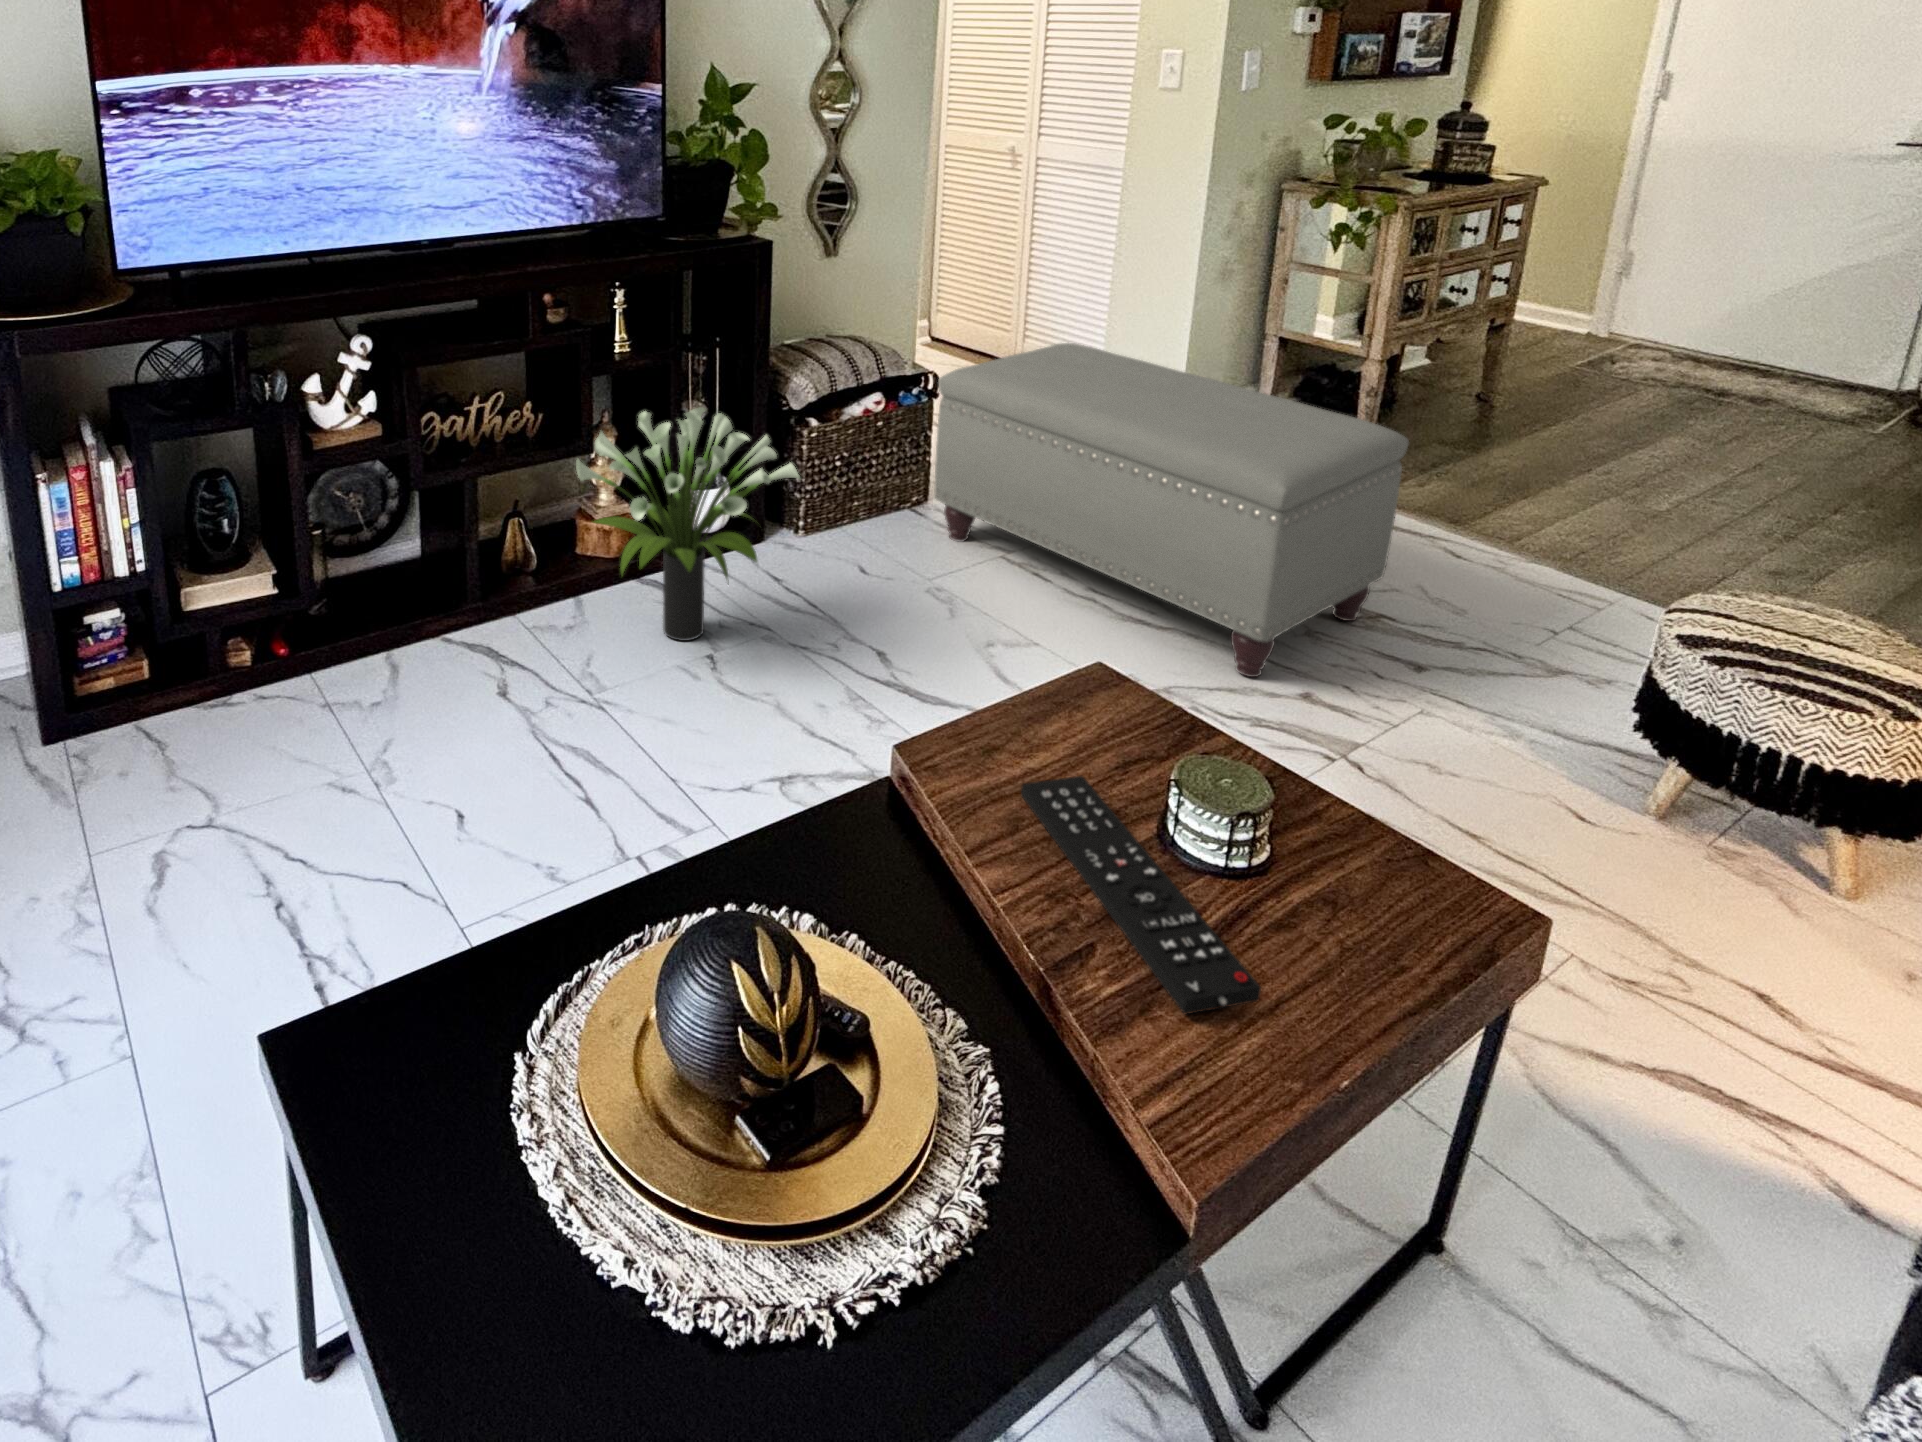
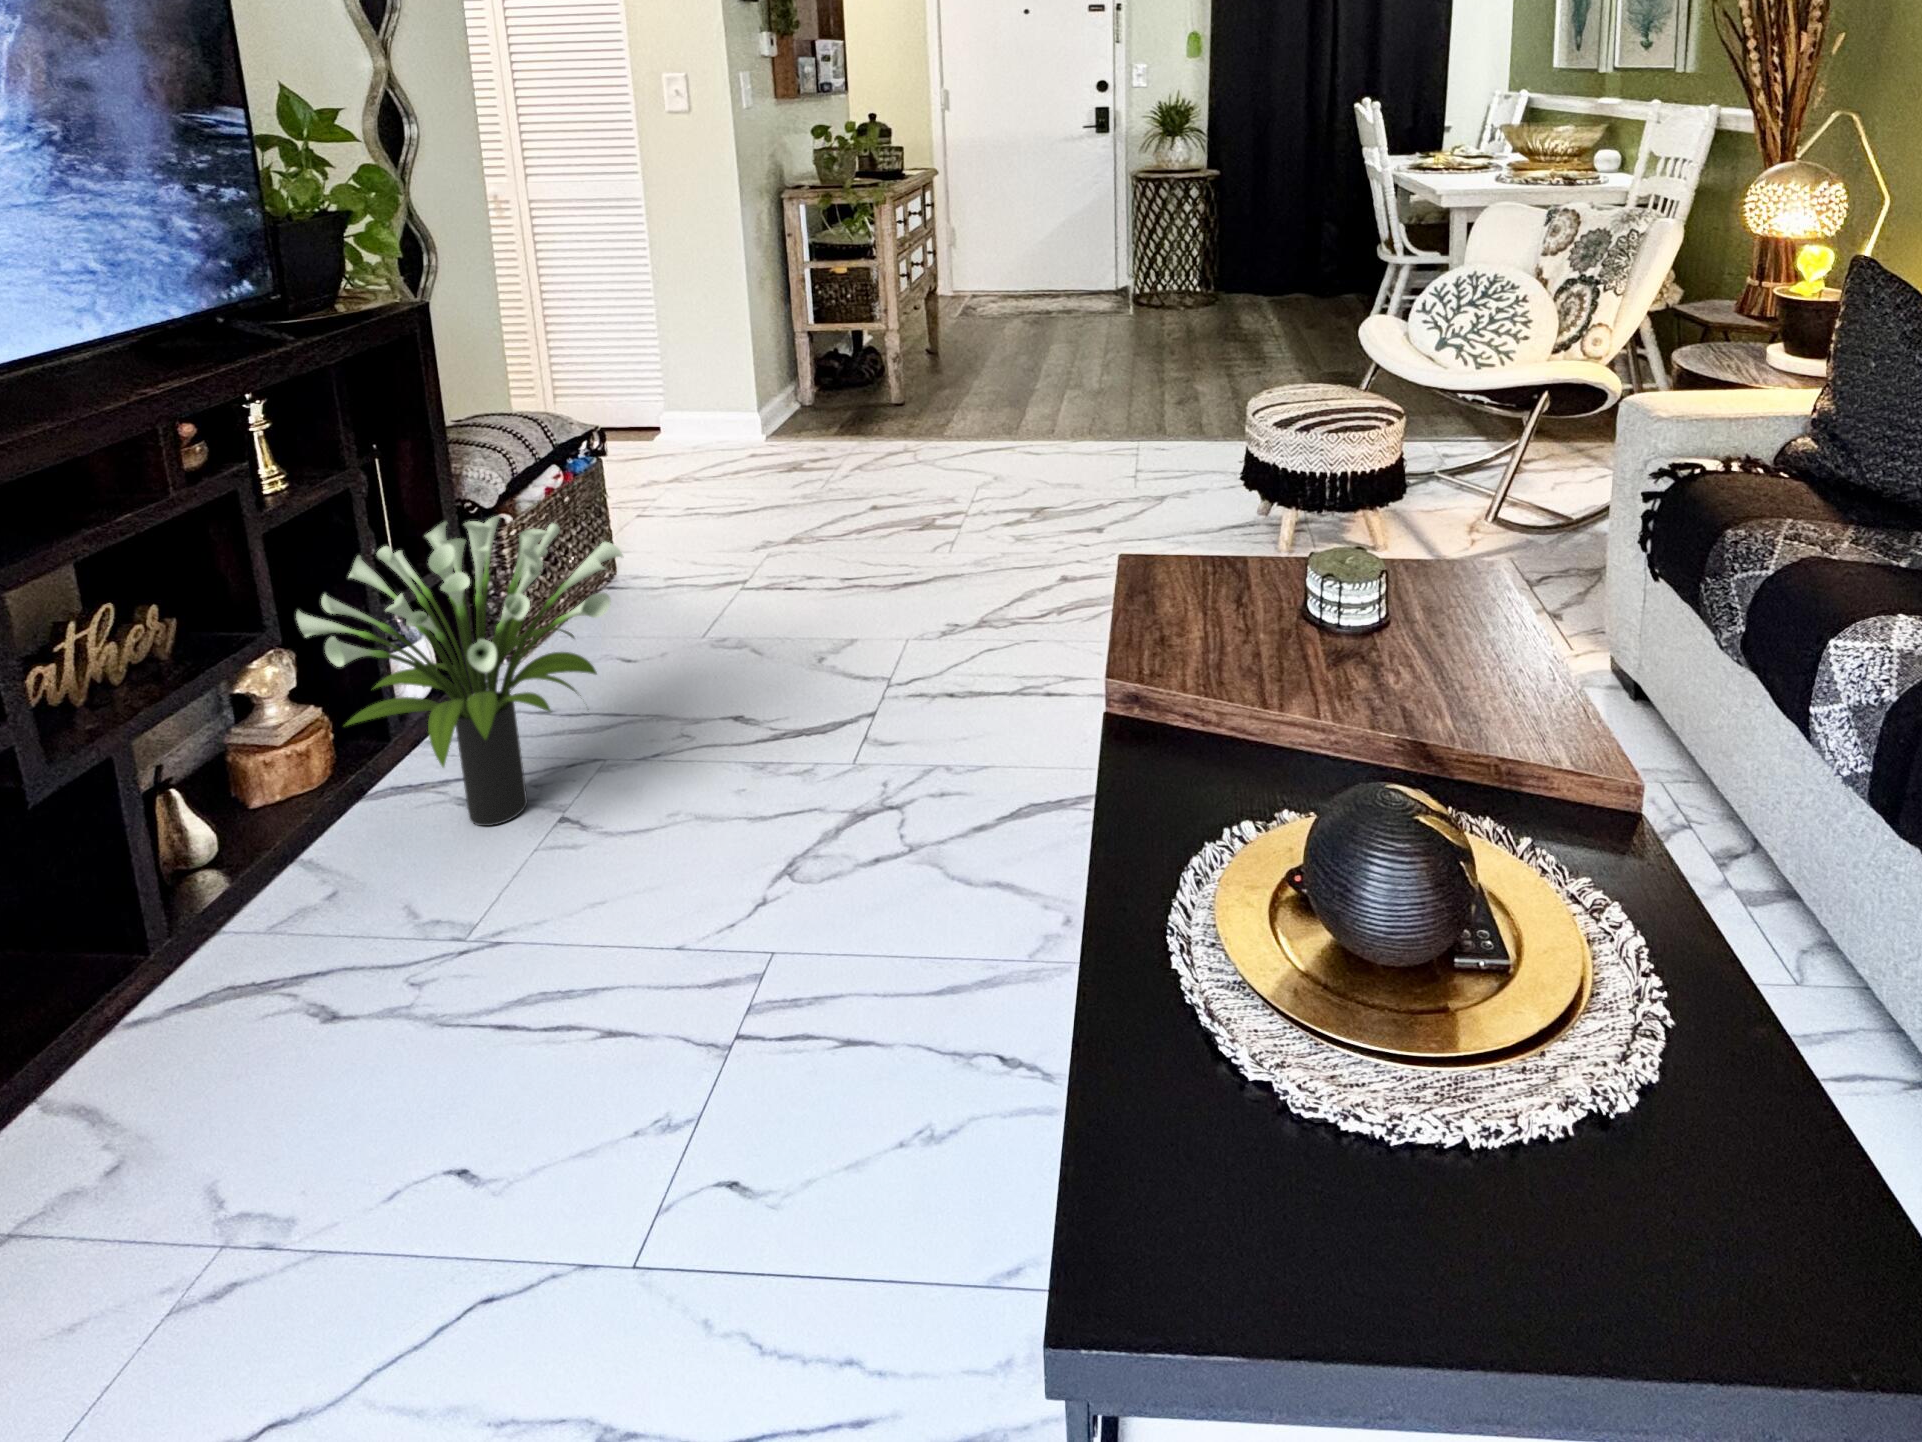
ottoman: present [935,343,1409,677] -> none [635,355,1041,593]
remote control: present [1021,776,1261,1014] -> none [1222,628,1492,717]

